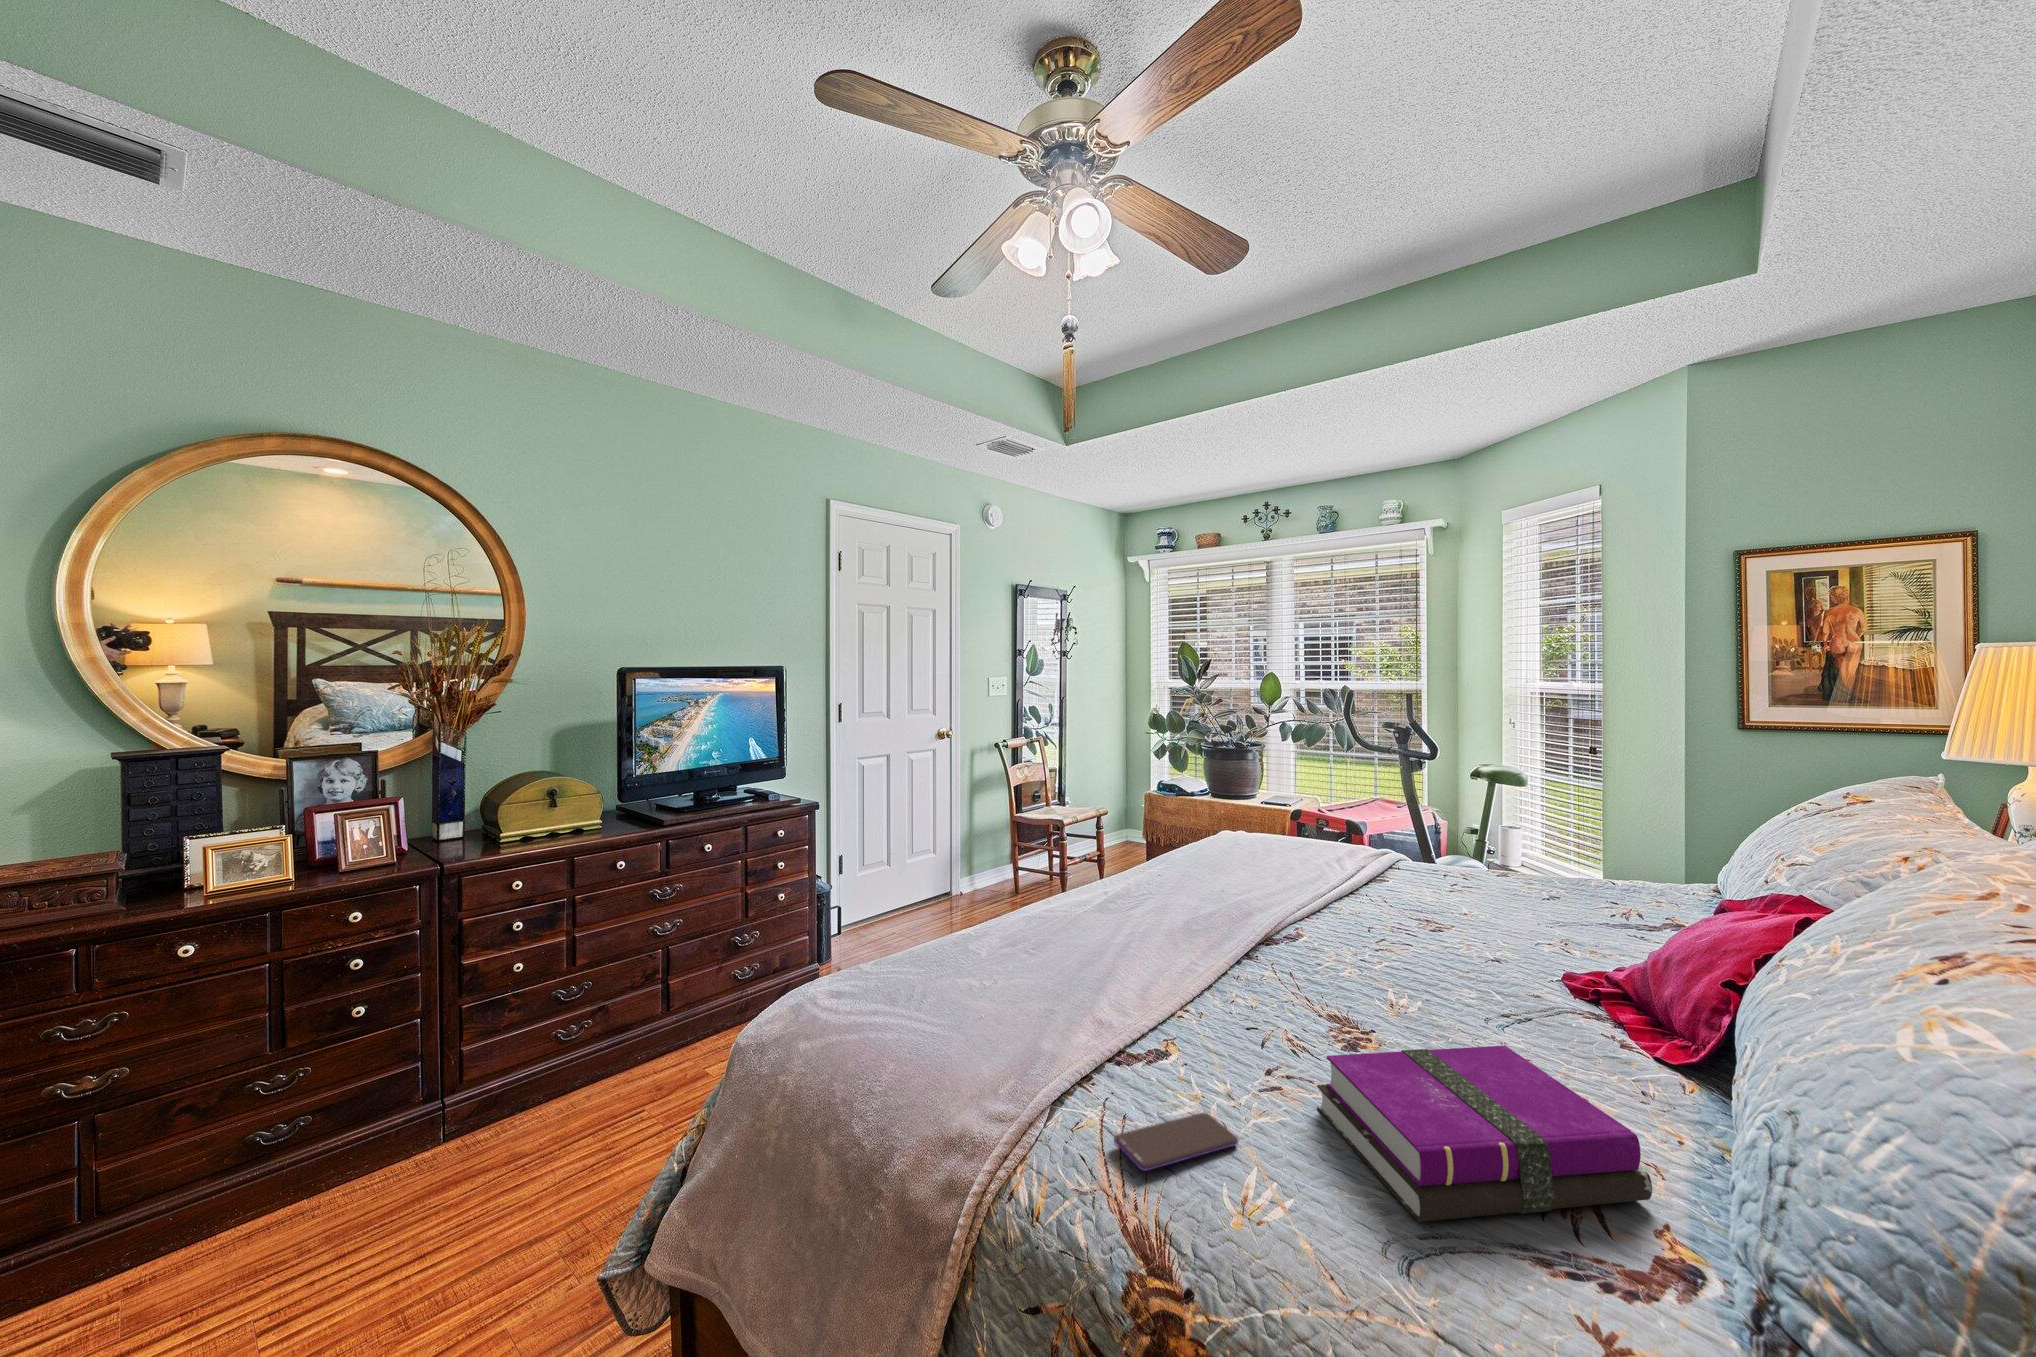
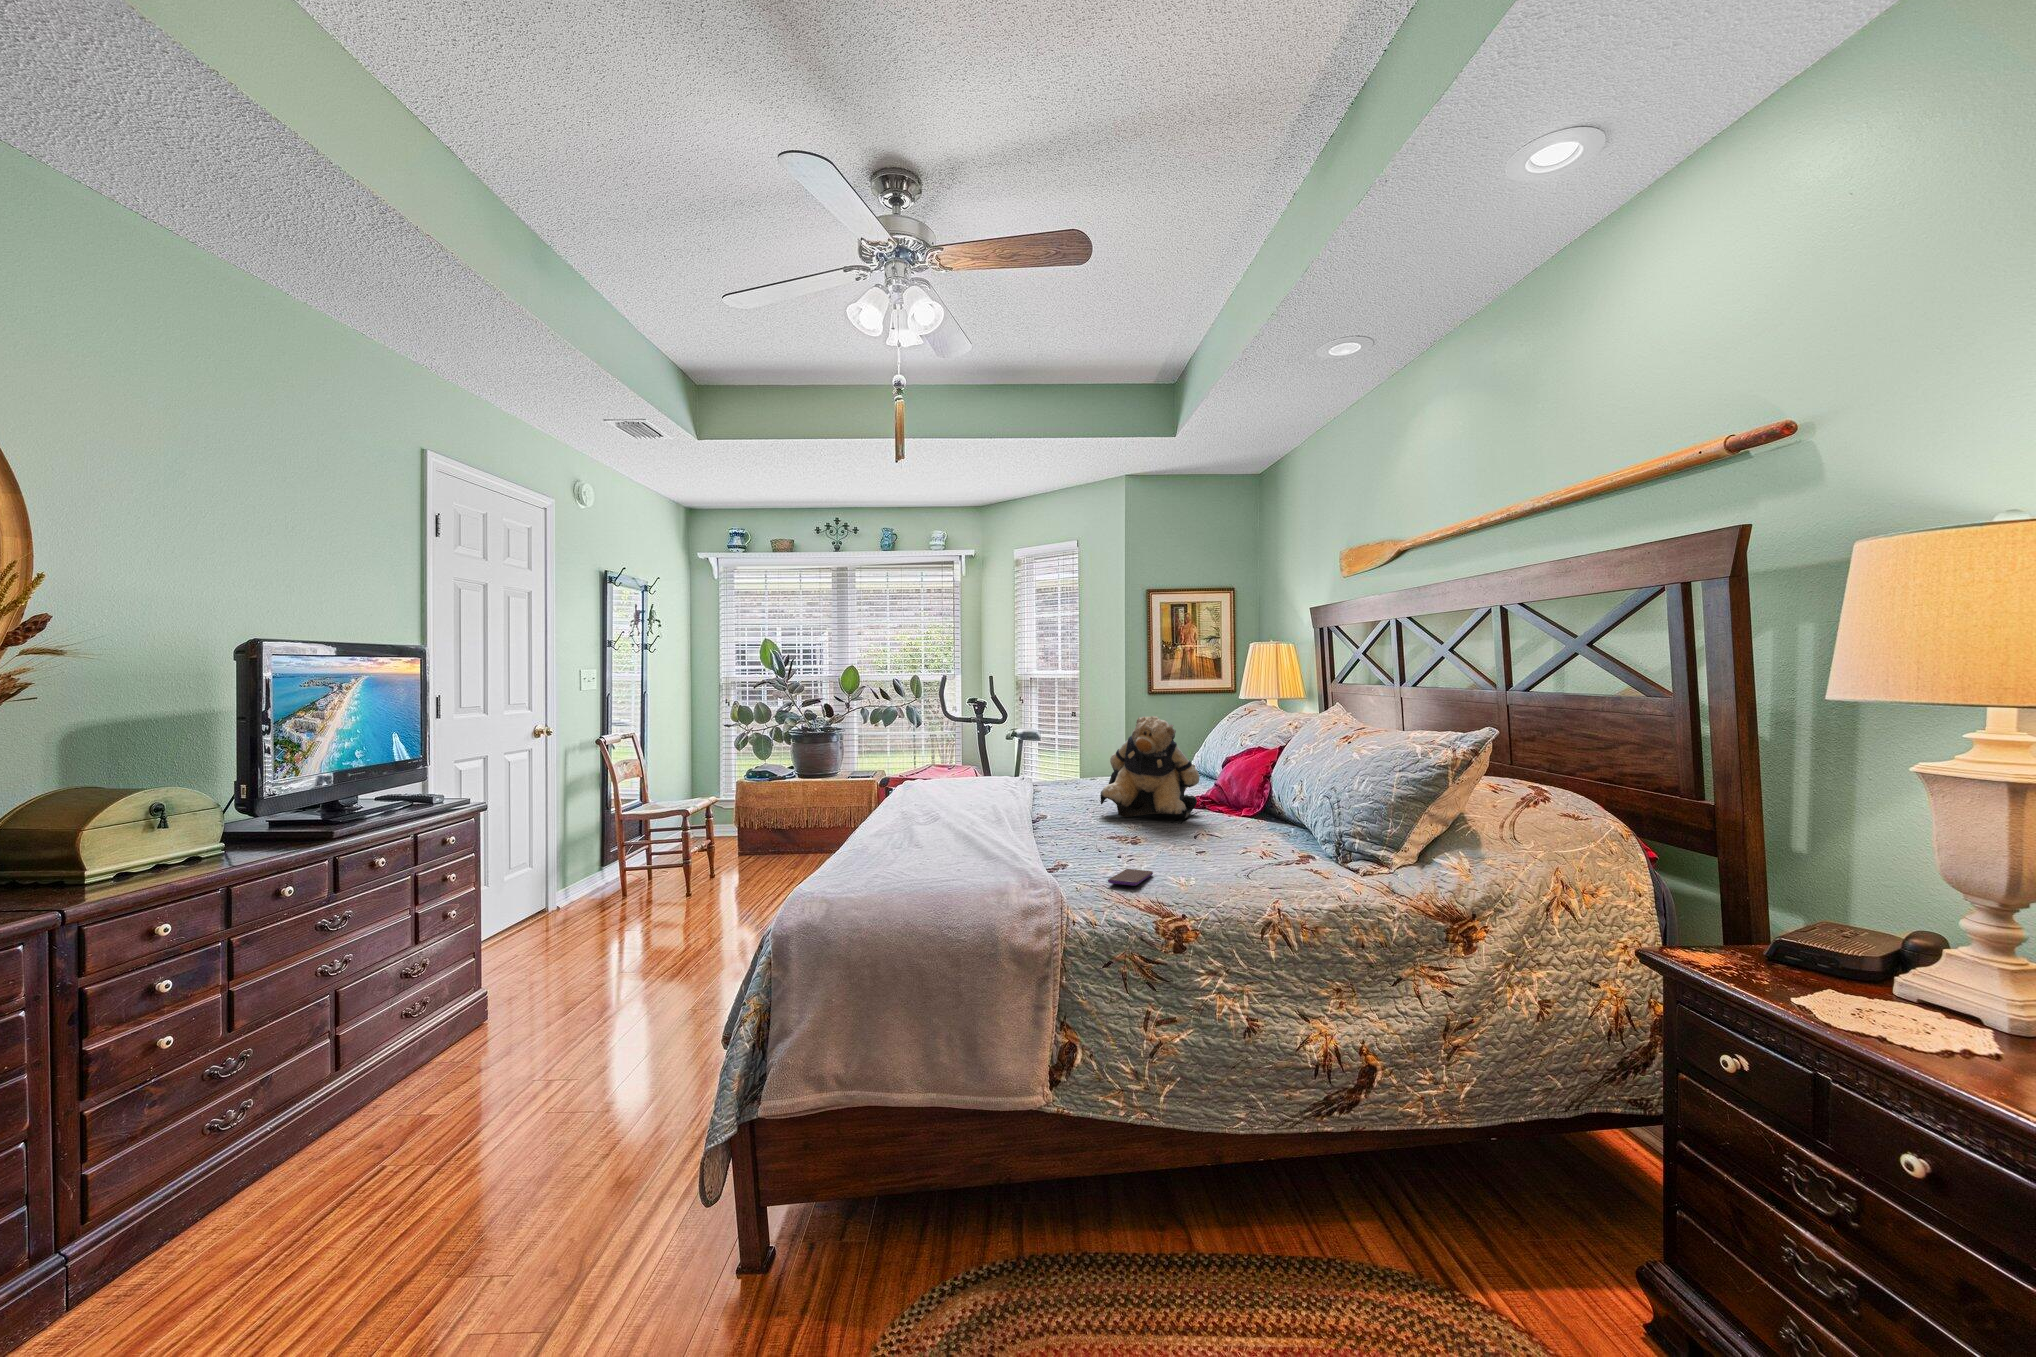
teddy bear: none [1373,799,1579,996] -> present [1100,716,1200,818]
hardback book: present [1317,1045,1652,1222] -> none [1162,819,1291,874]

